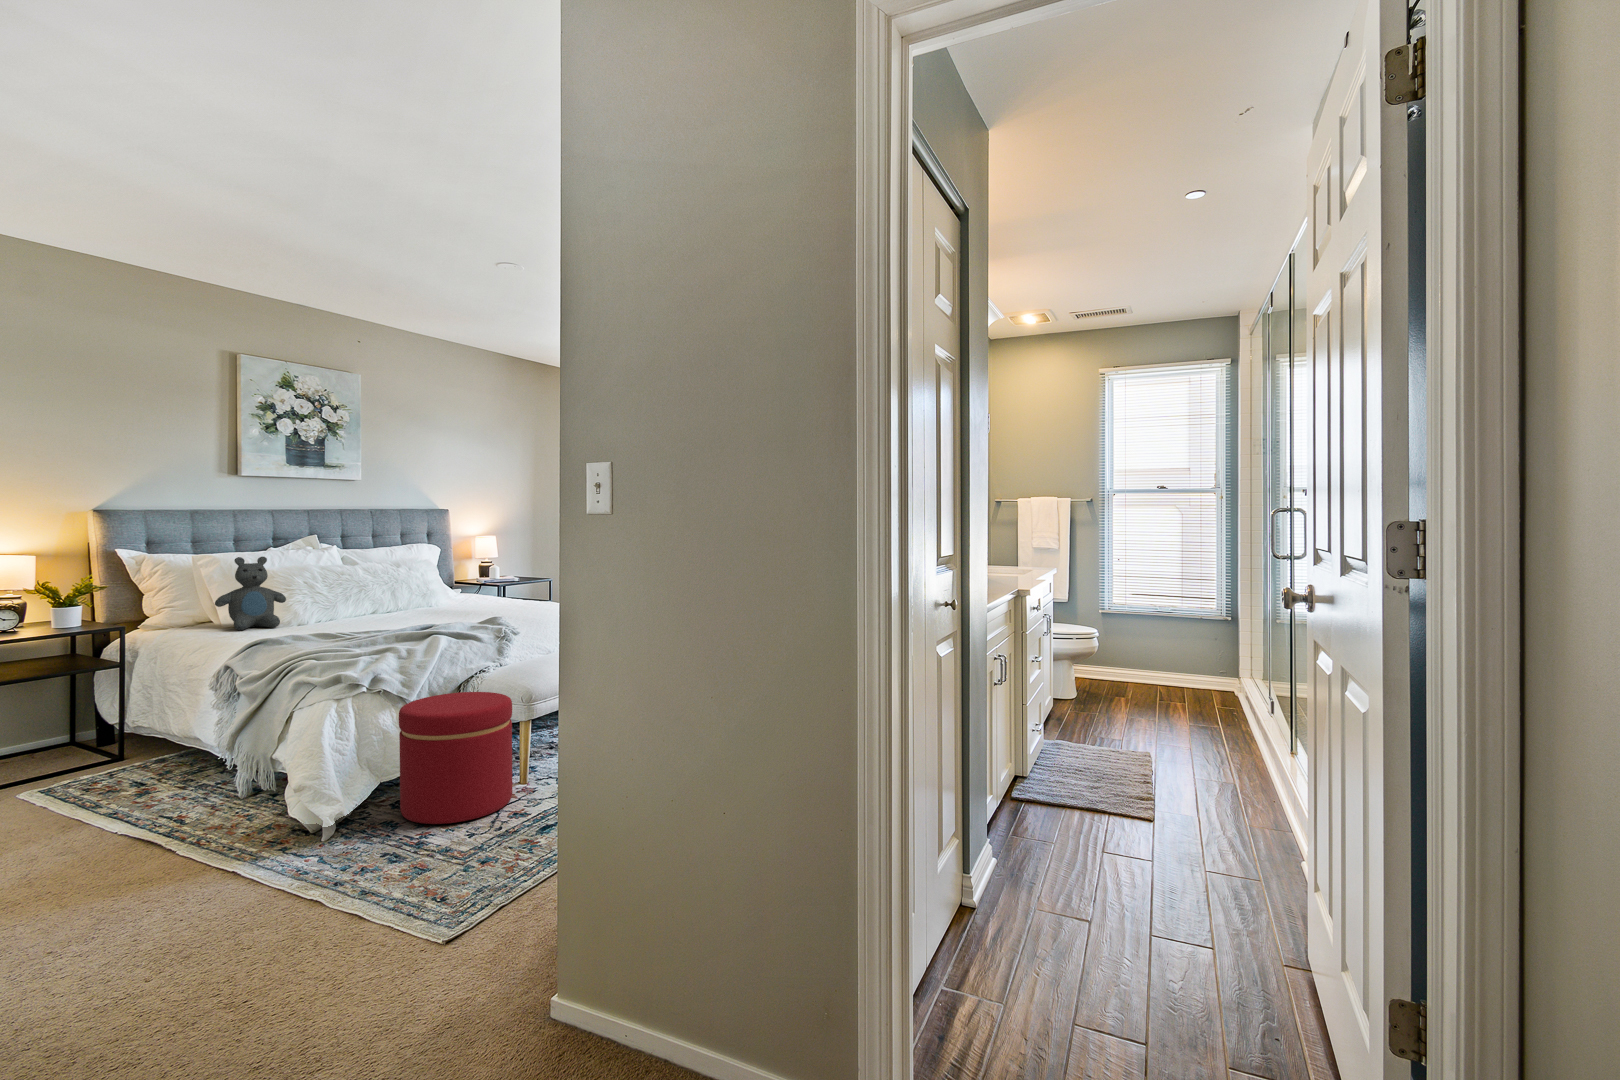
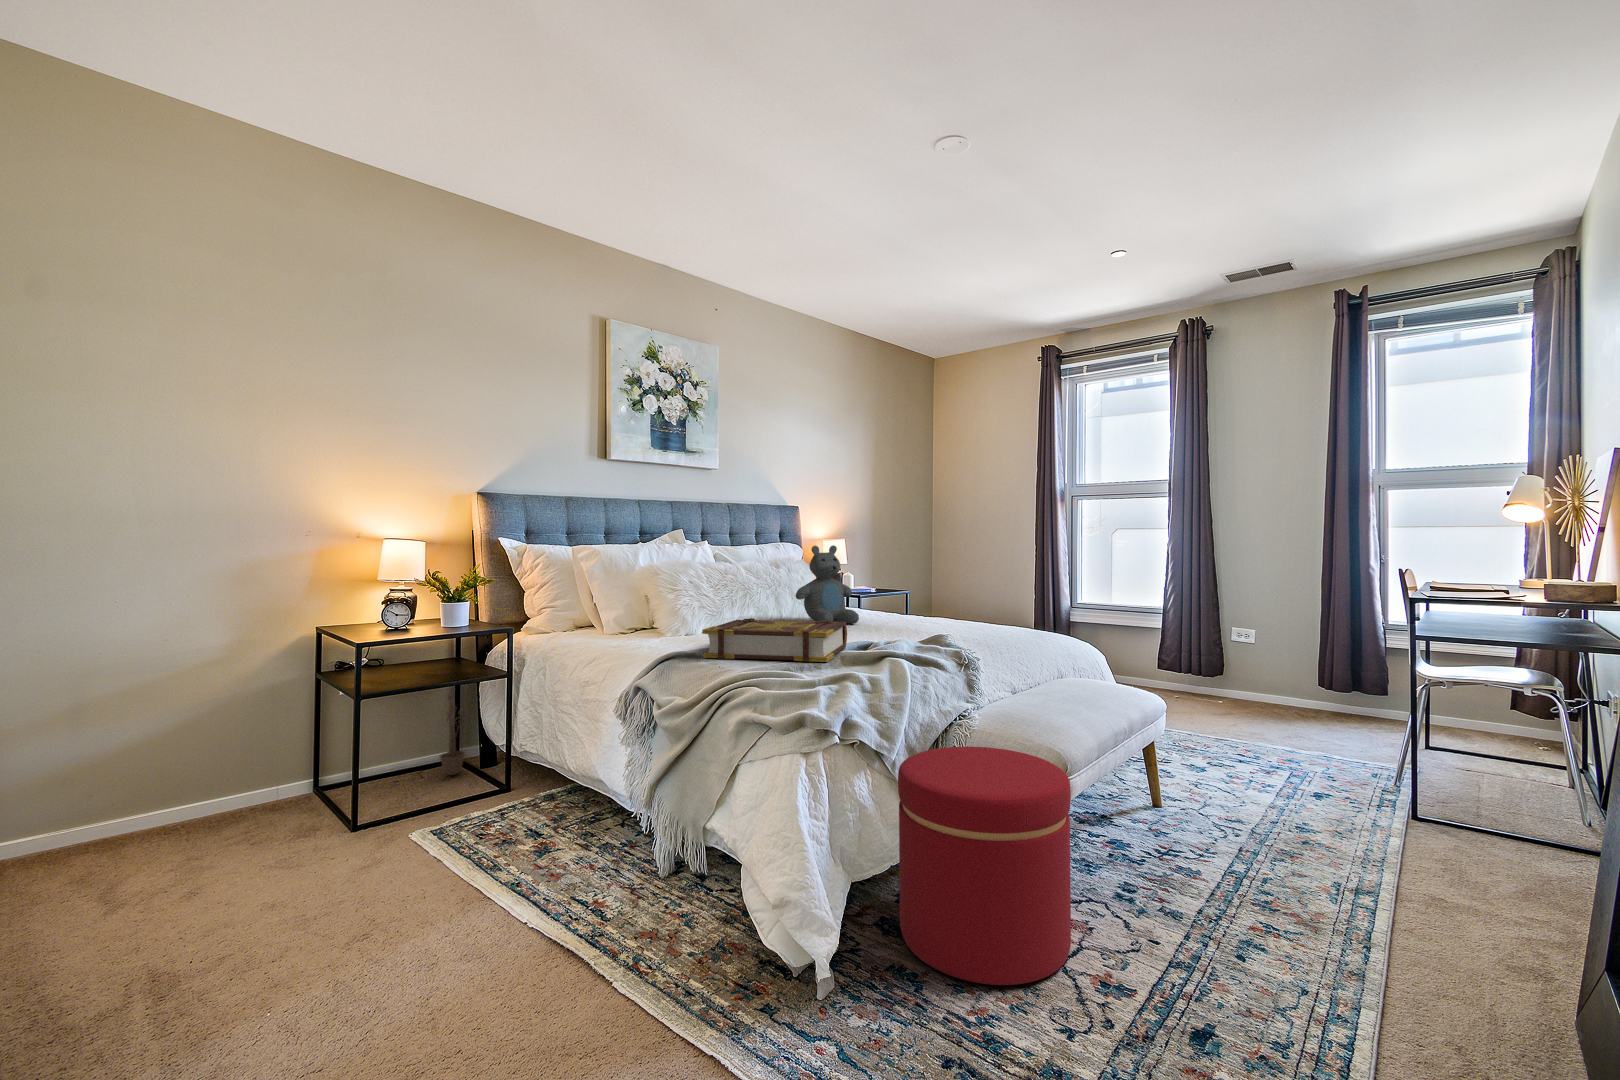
teddy bear: present [215,557,286,630] -> present [796,545,859,624]
book: none [289,613,421,643] -> present [702,618,847,662]
decorative plant: none [52,681,83,755] -> present [439,690,468,775]

